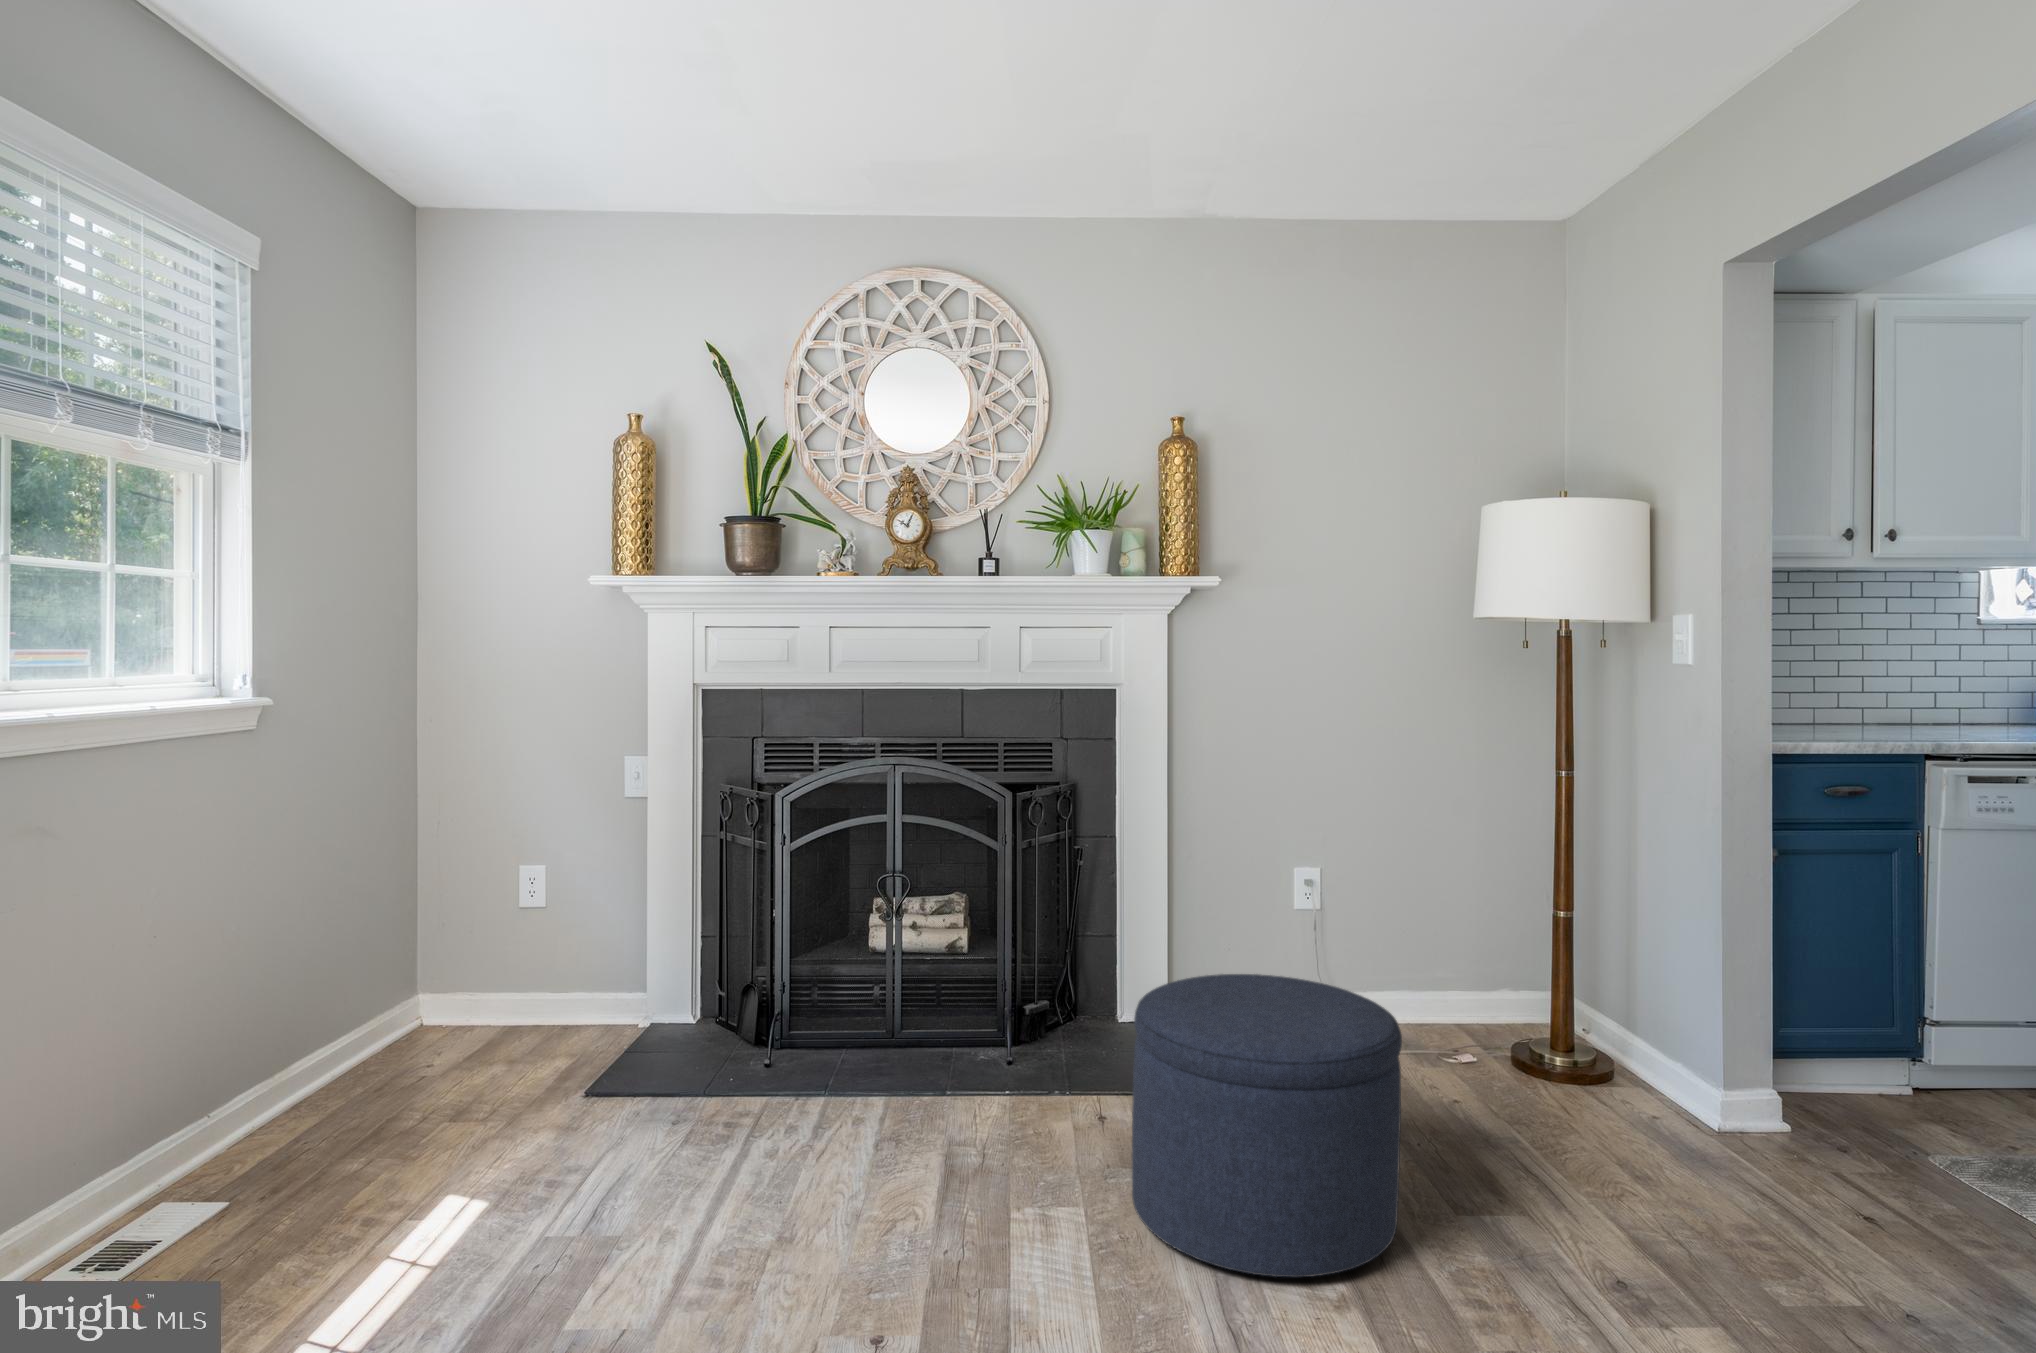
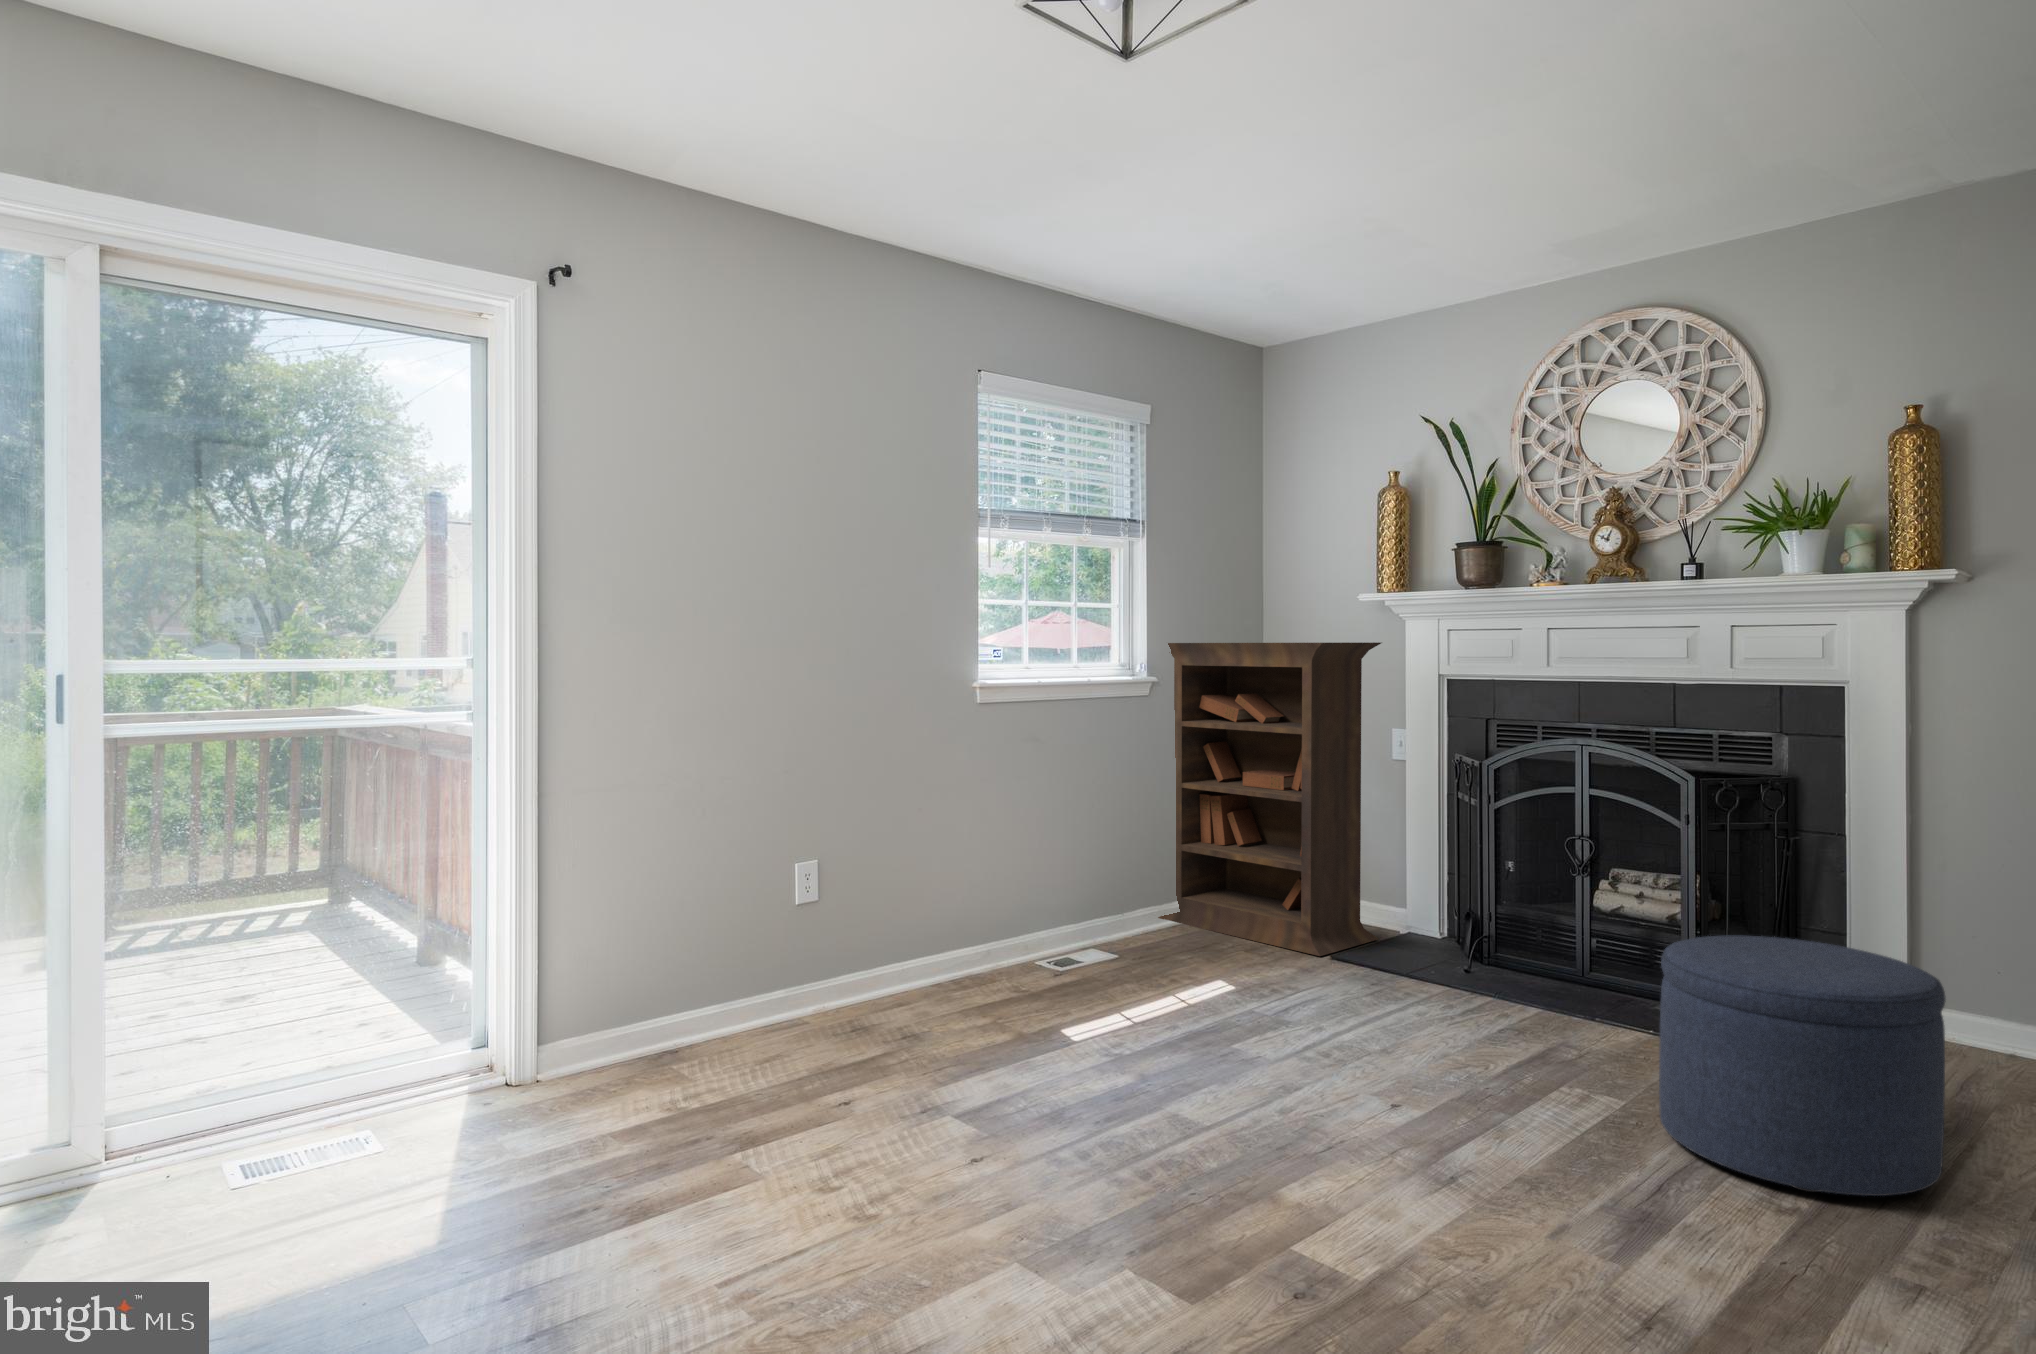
bookcase: none [261,638,633,1087] -> present [1158,642,1381,956]

